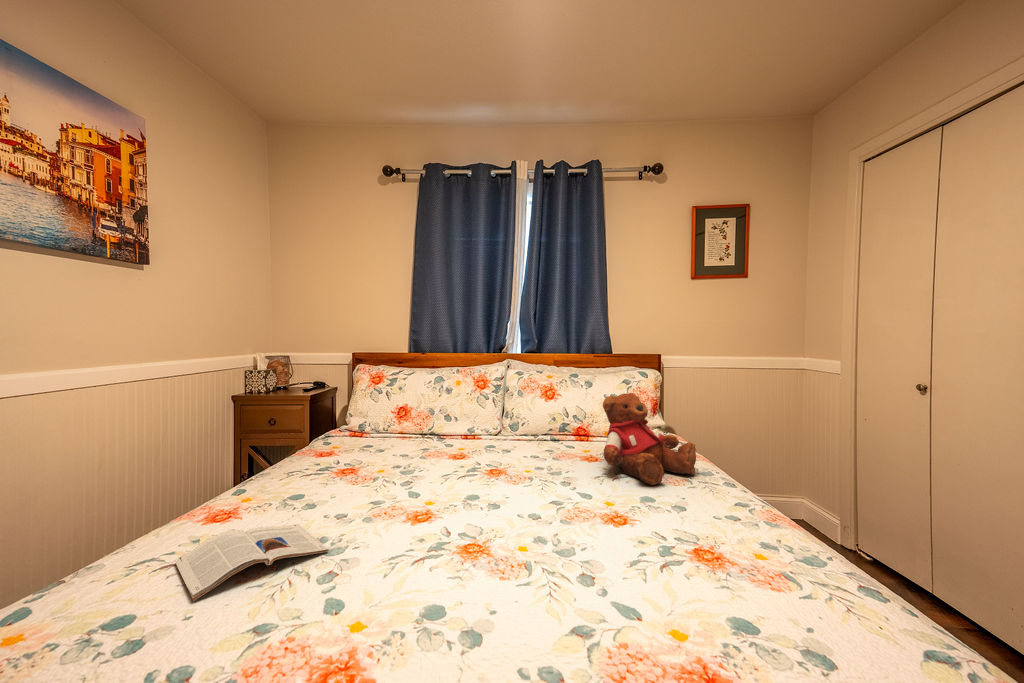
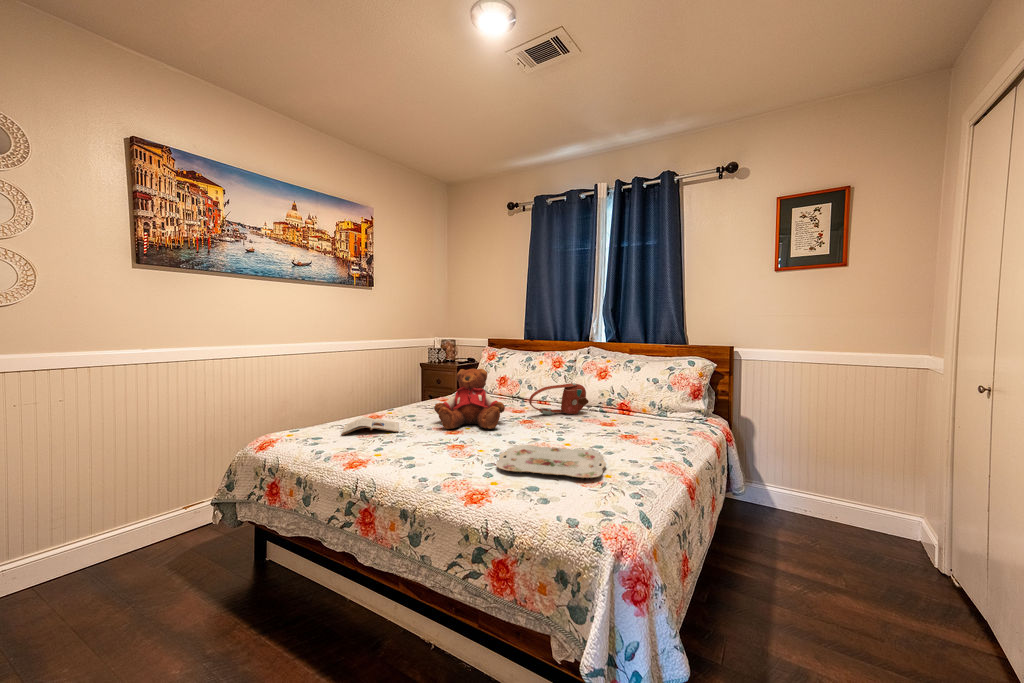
teddy bear: present [603,393,696,485] -> present [434,369,505,429]
handbag: none [496,410,557,459] -> present [529,383,589,415]
serving tray: none [577,513,780,599] -> present [496,445,606,478]

